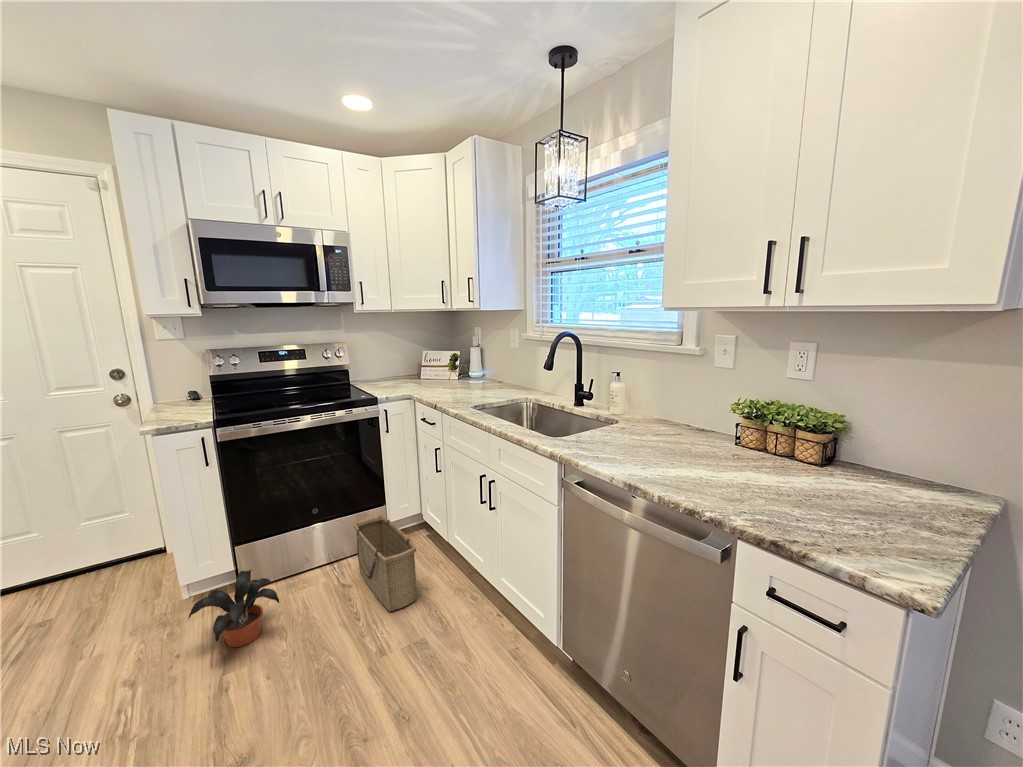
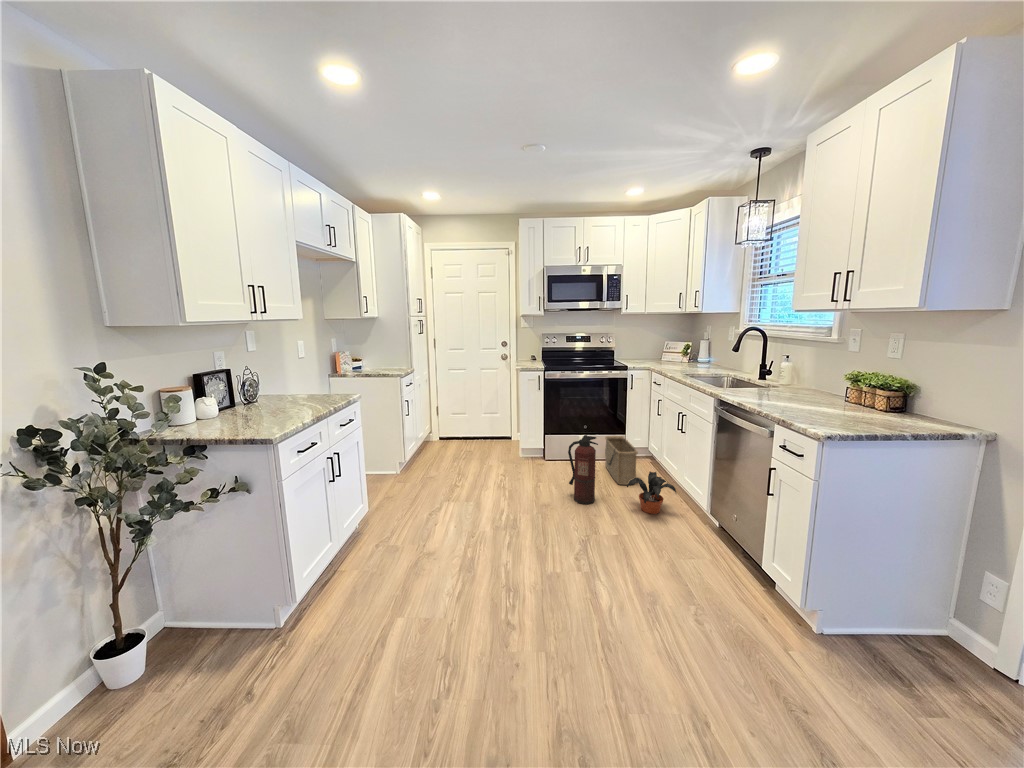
fire extinguisher: none [286,562,354,704] -> present [568,435,598,504]
potted plant: present [188,569,279,647] -> present [627,472,676,514]

